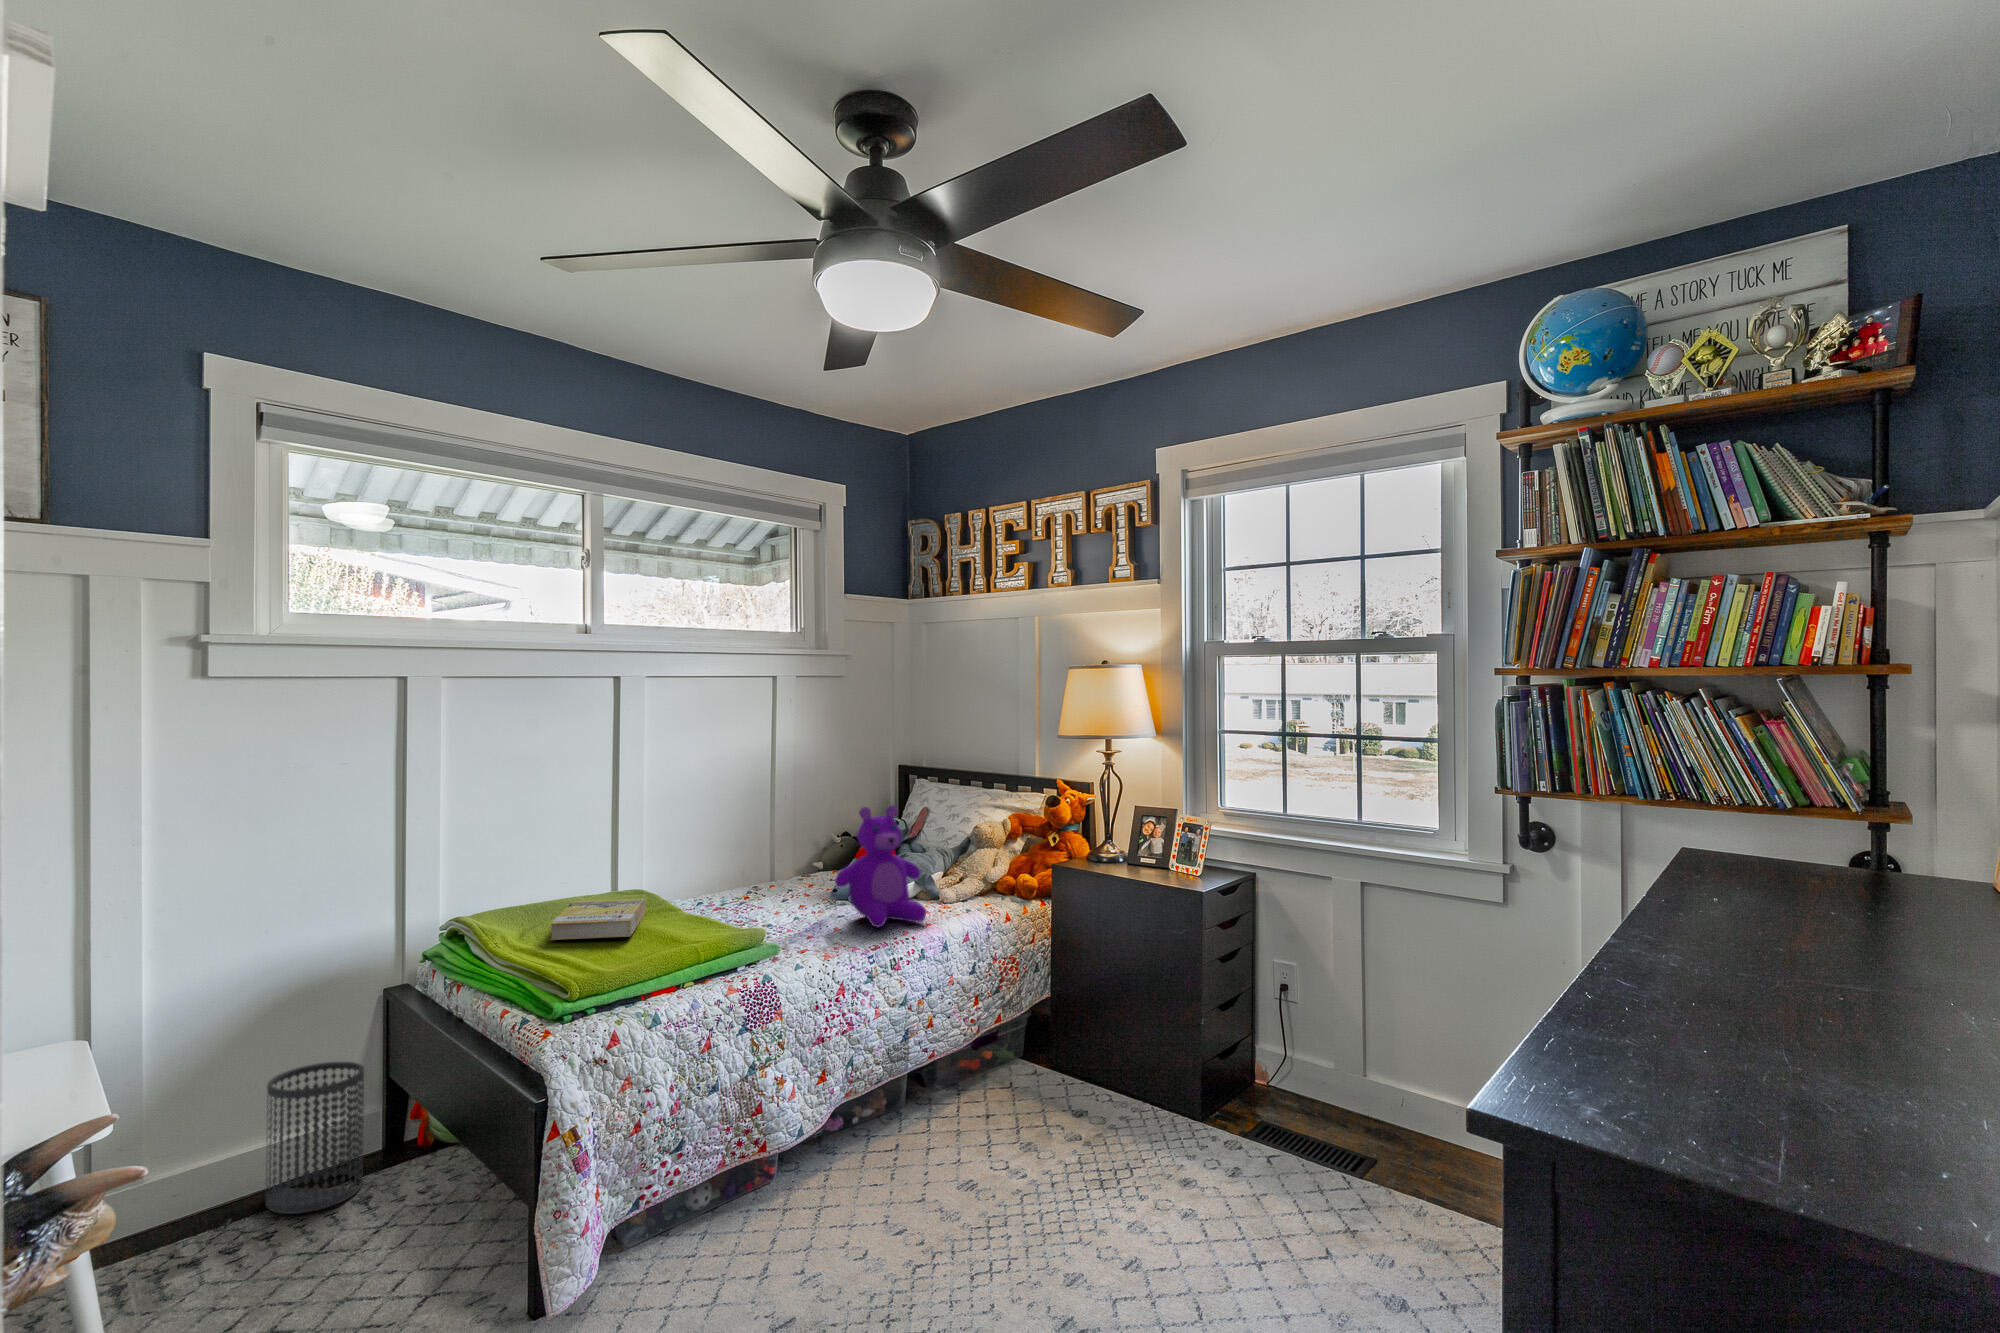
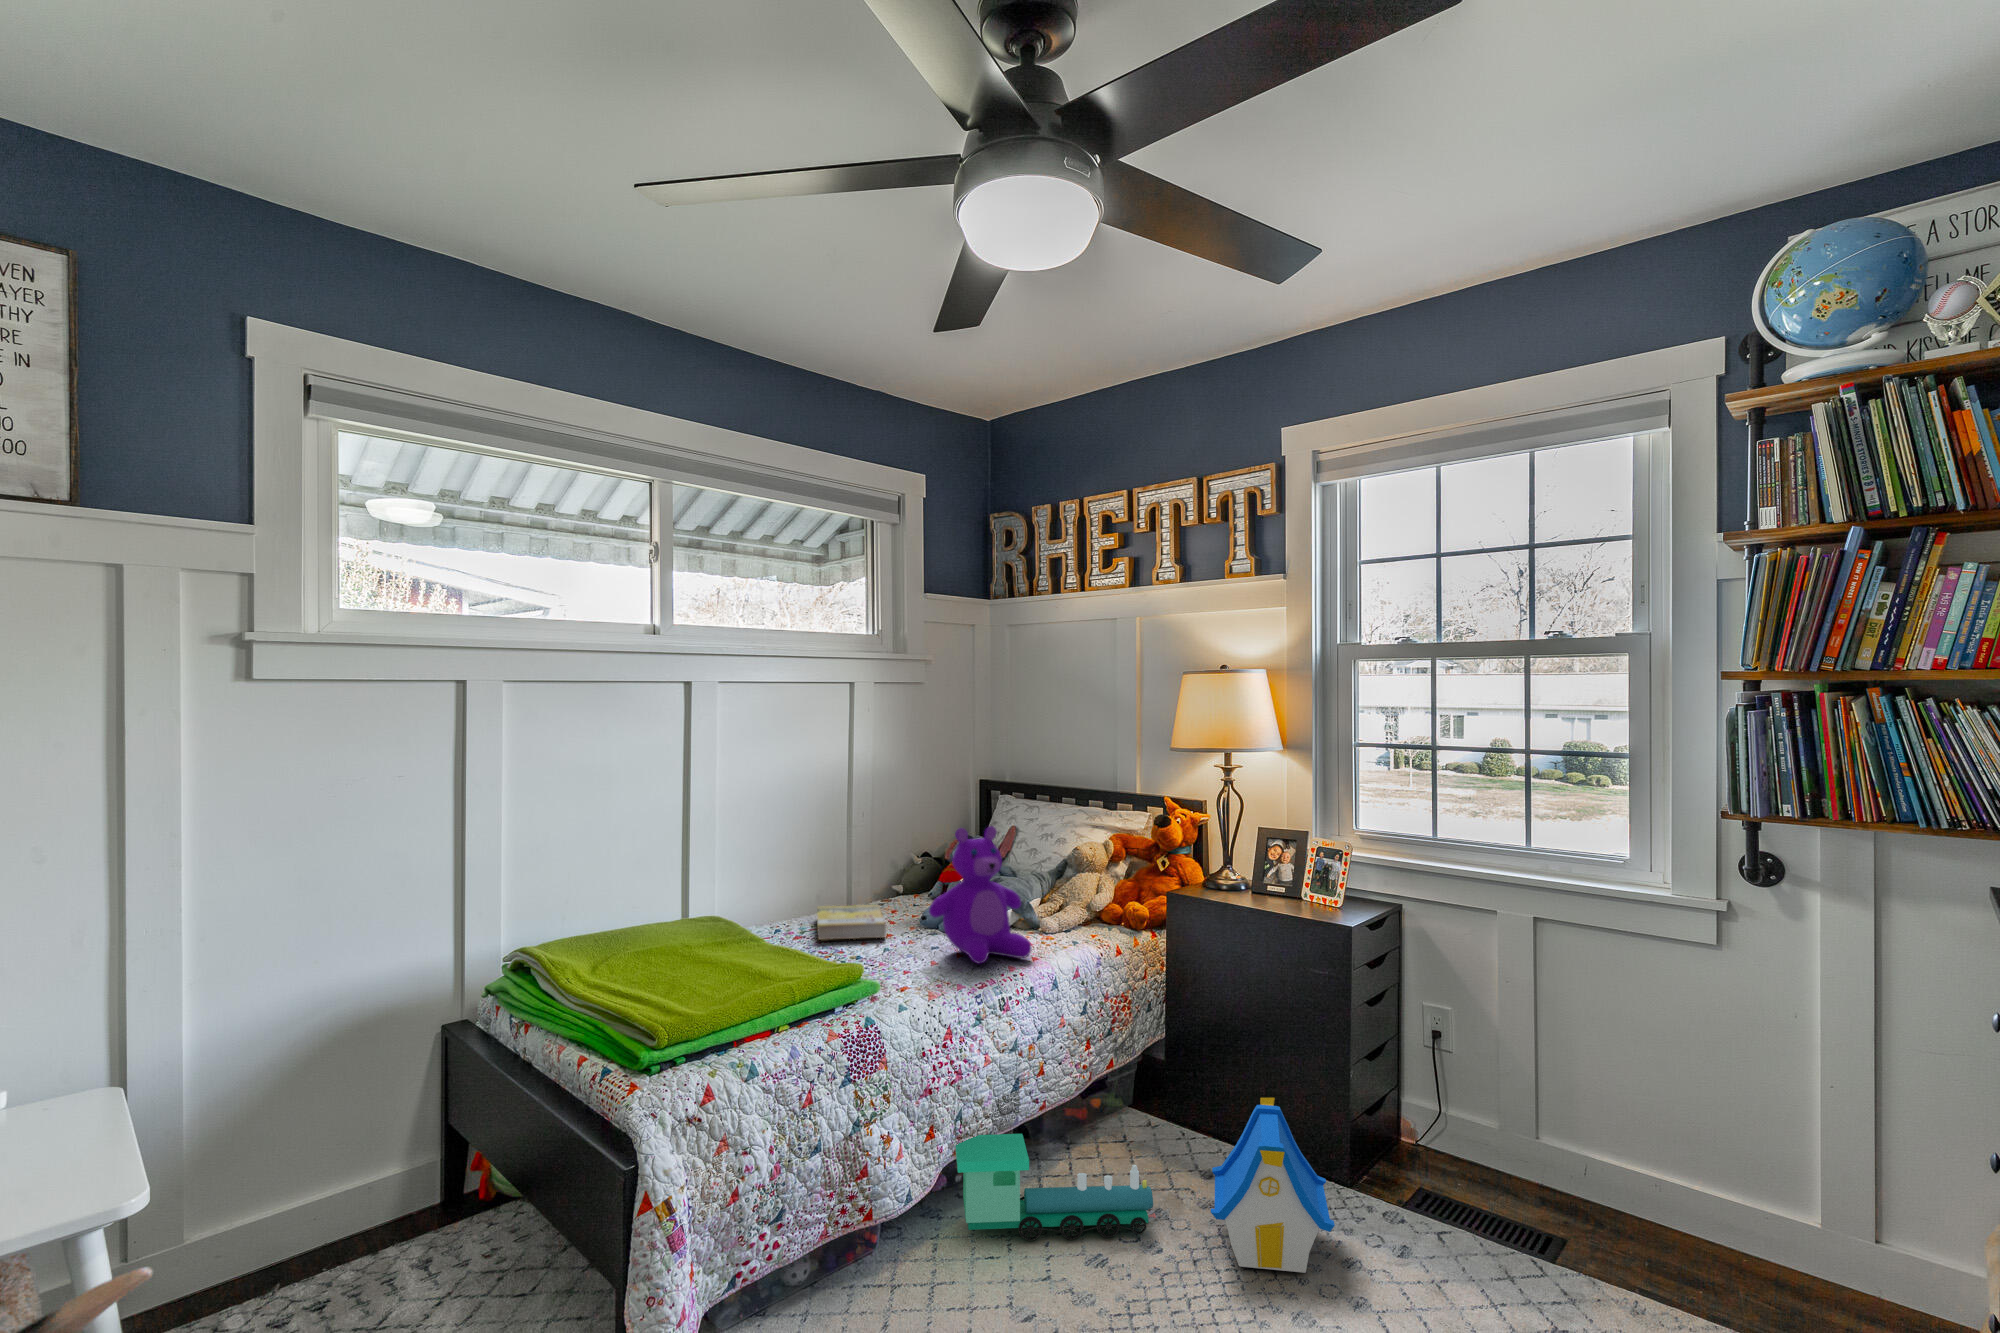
book: present [550,898,646,940] -> present [817,905,886,940]
toy house: none [1069,1042,1175,1193] -> present [1211,1098,1335,1273]
wastebasket: present [266,1062,364,1214] -> none [314,1110,420,1282]
toy train: none [847,1076,1025,1170] -> present [956,1134,1156,1241]

